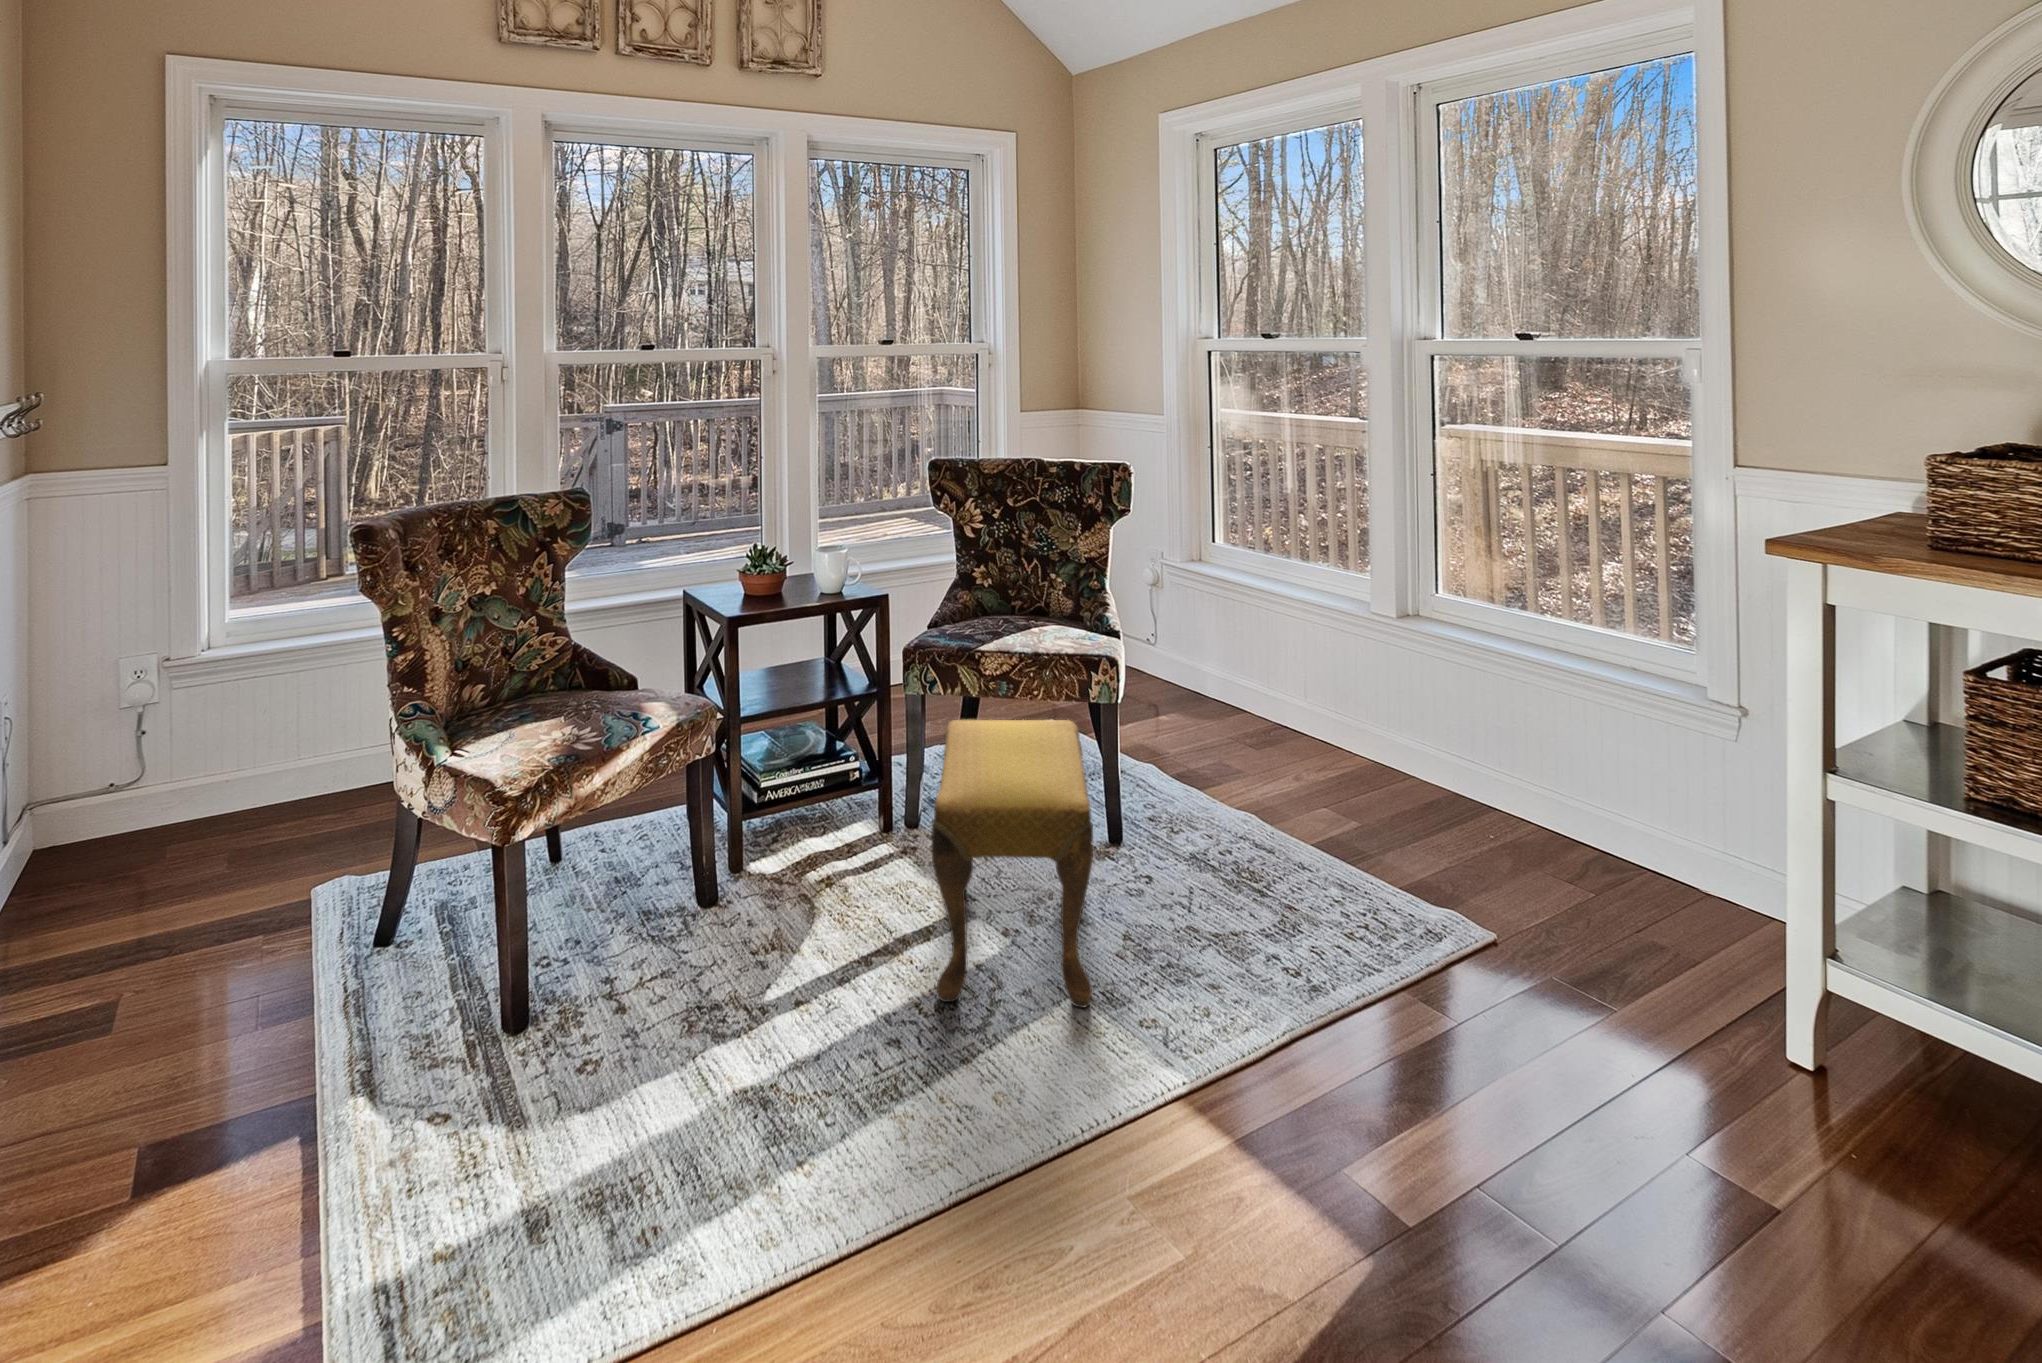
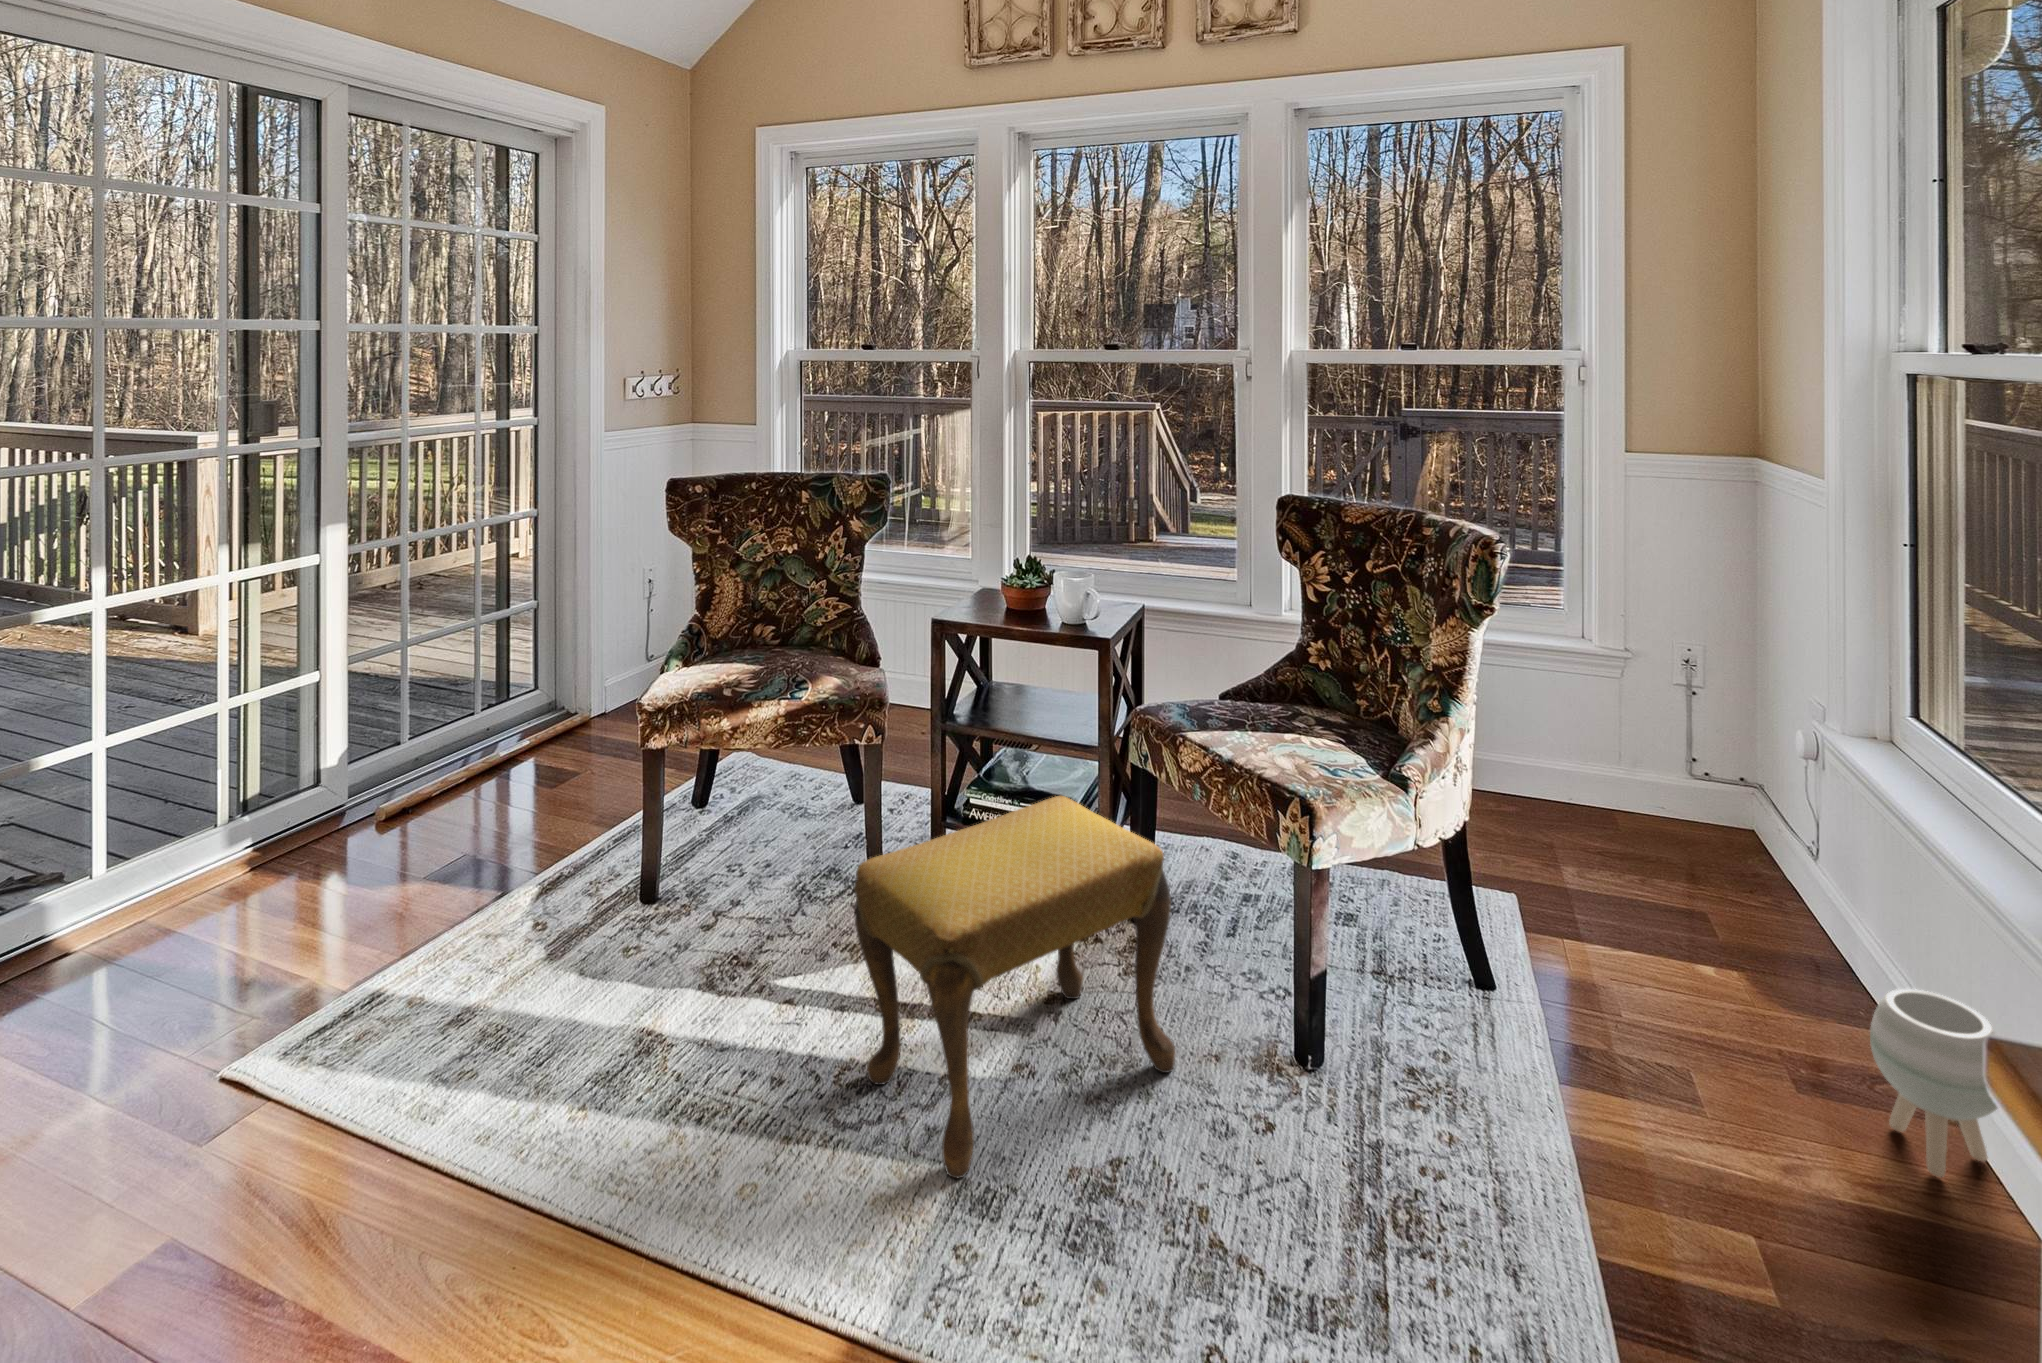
planter: none [1310,677,1368,766] -> present [1870,989,1998,1177]

